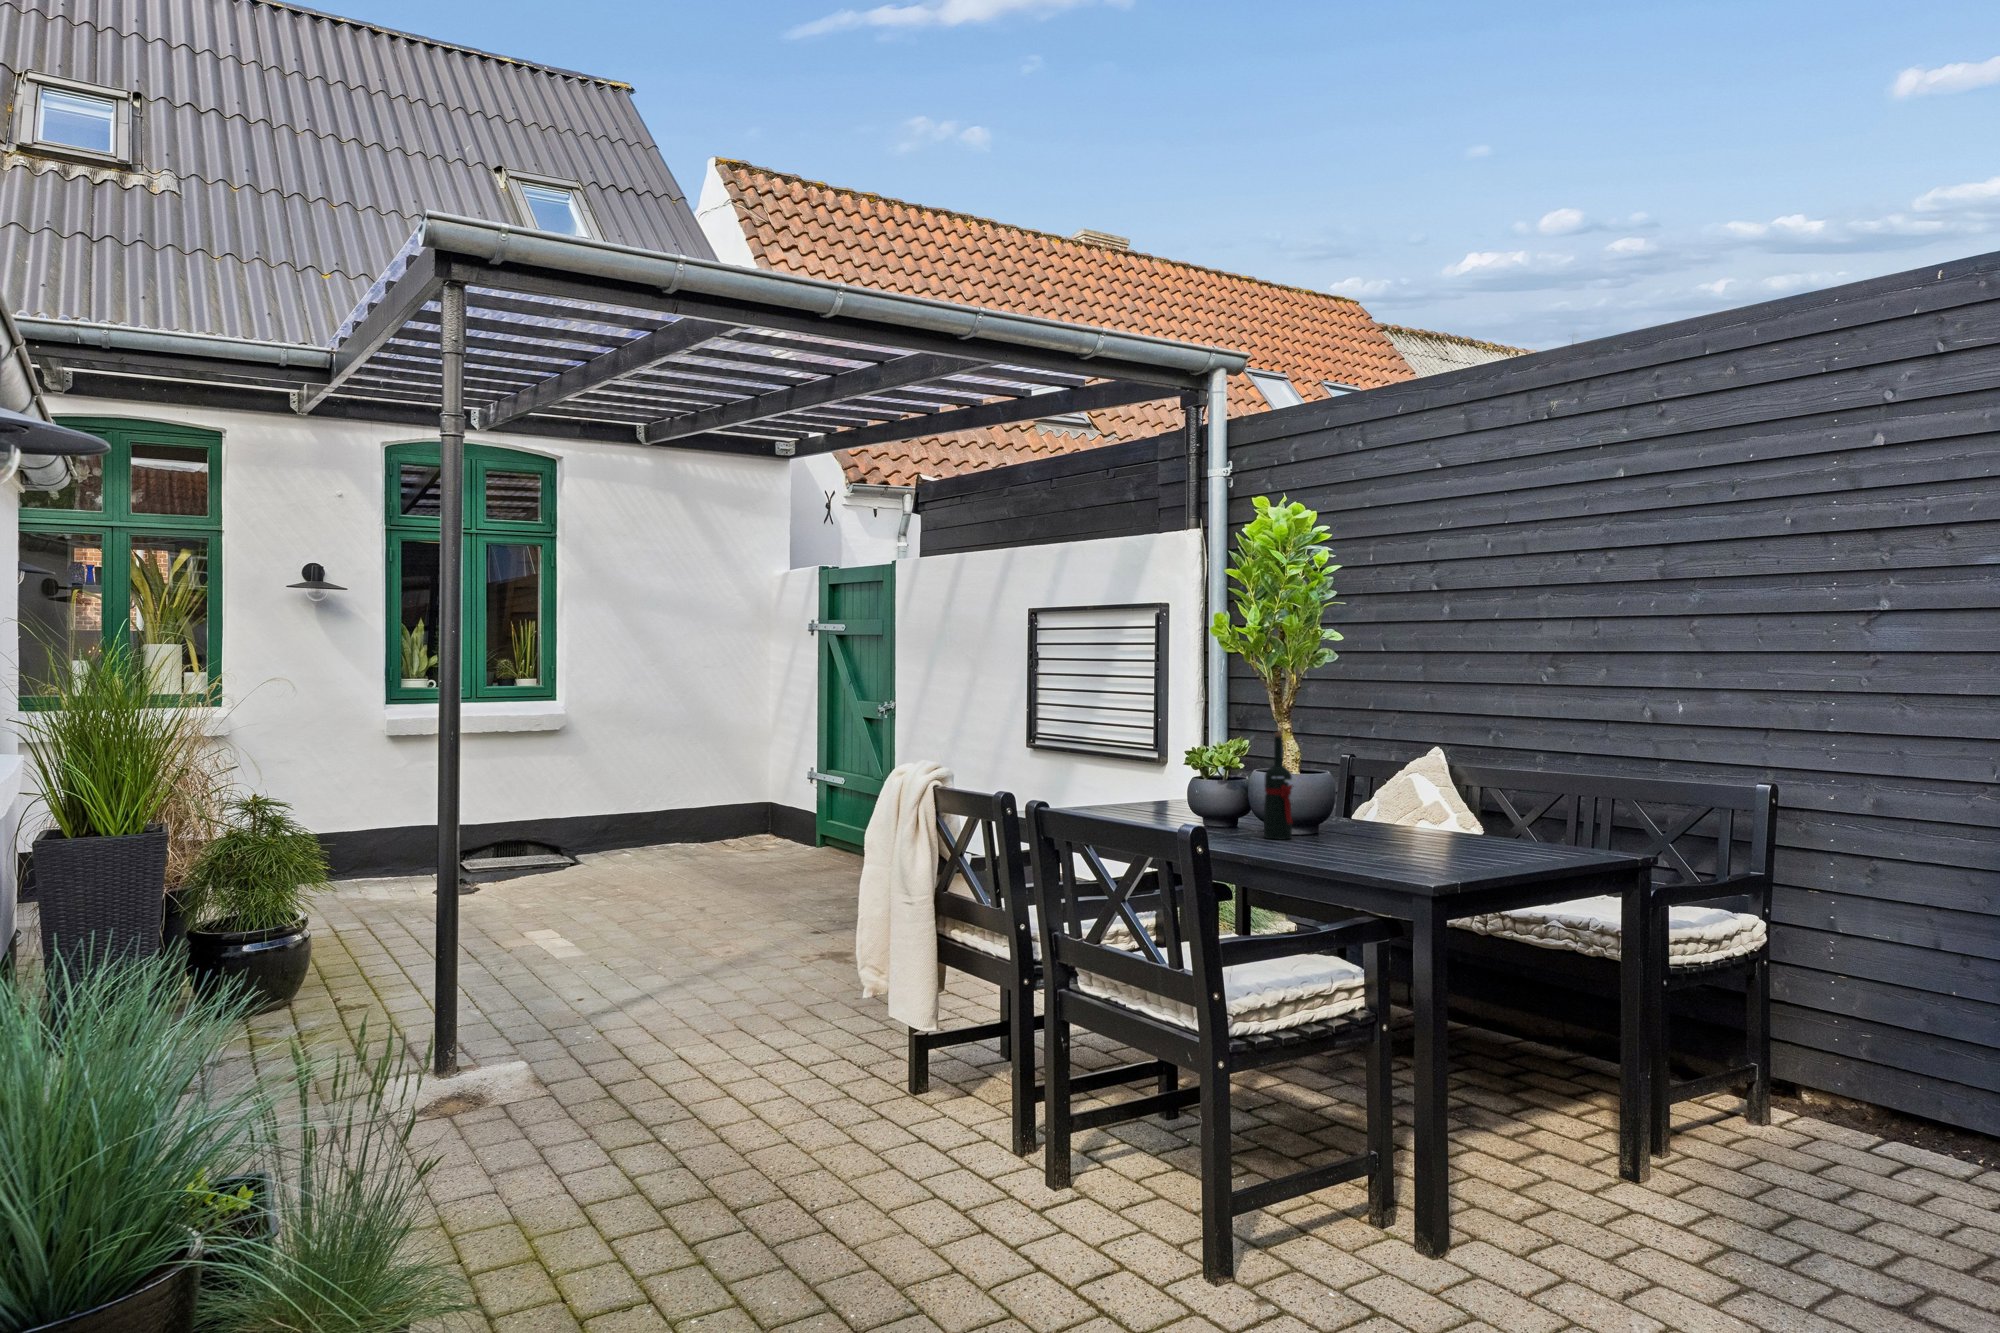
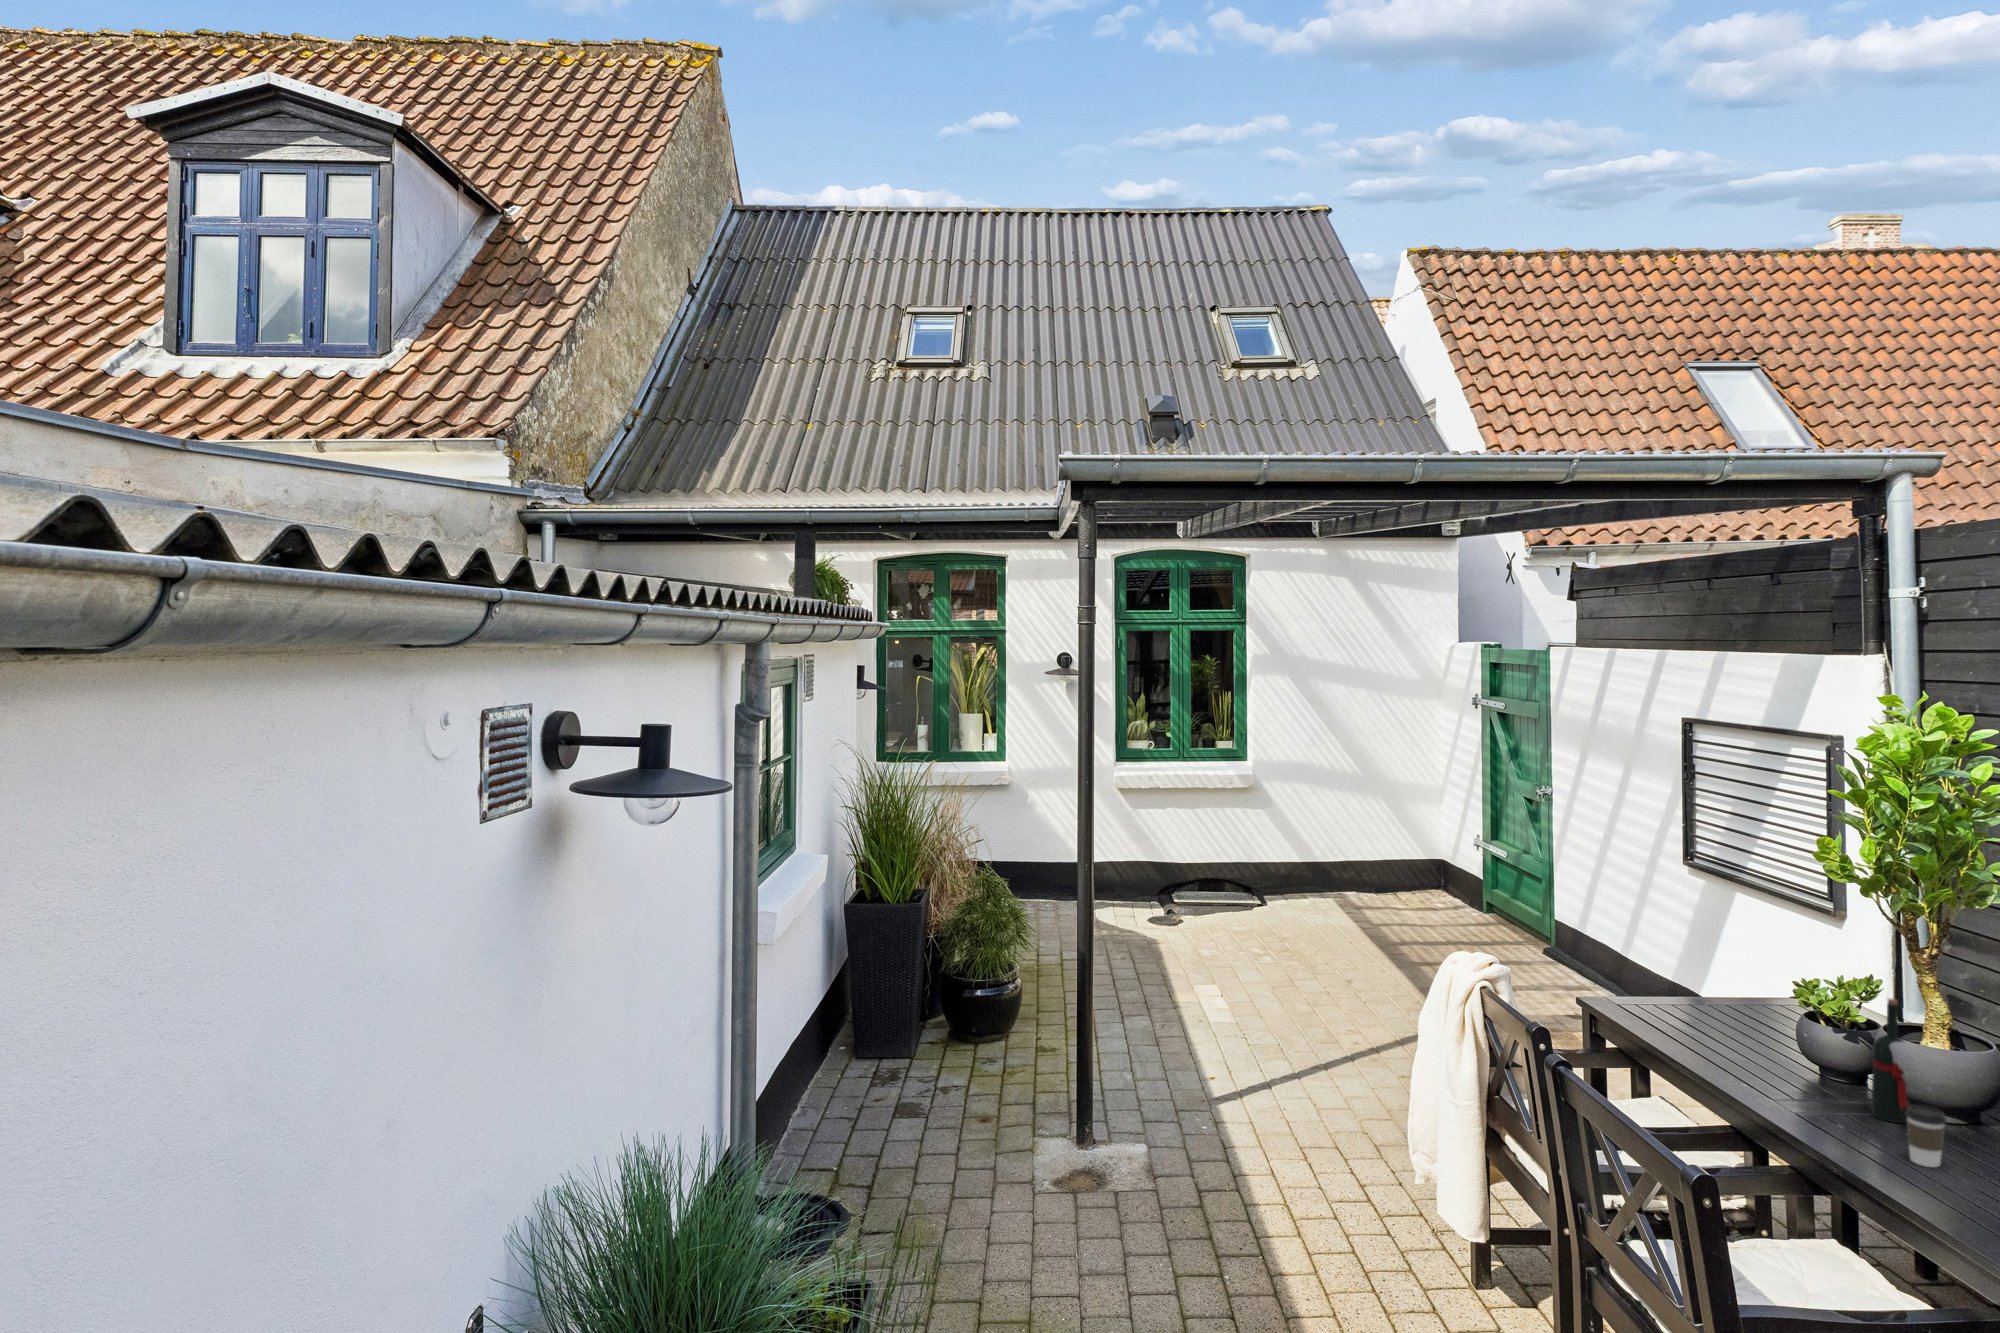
coffee cup: none [1303,803,1332,851] -> present [1906,1105,1946,1167]

